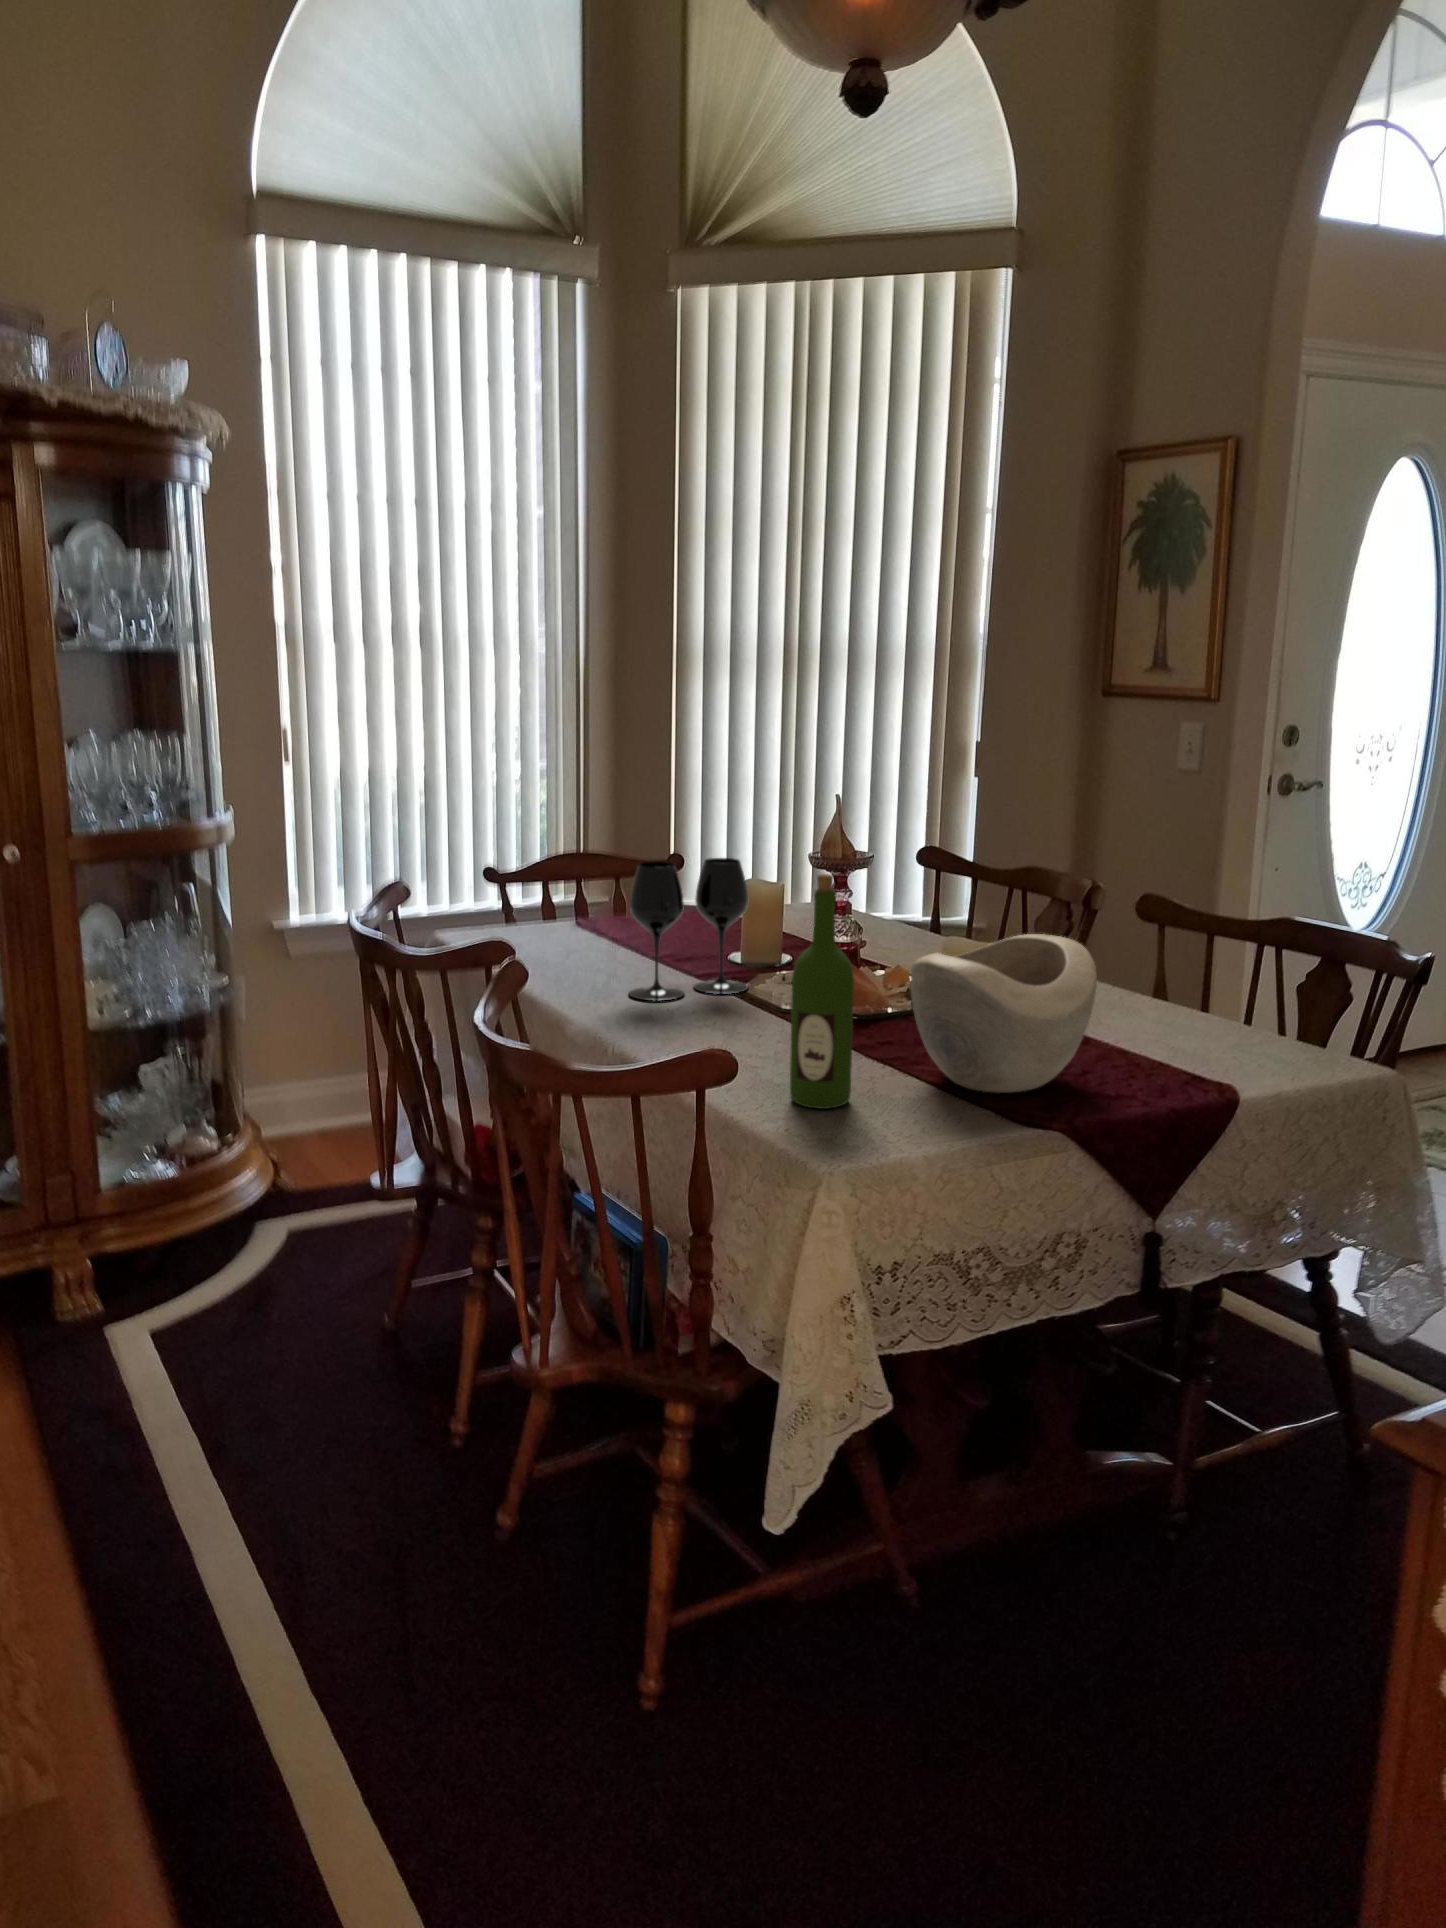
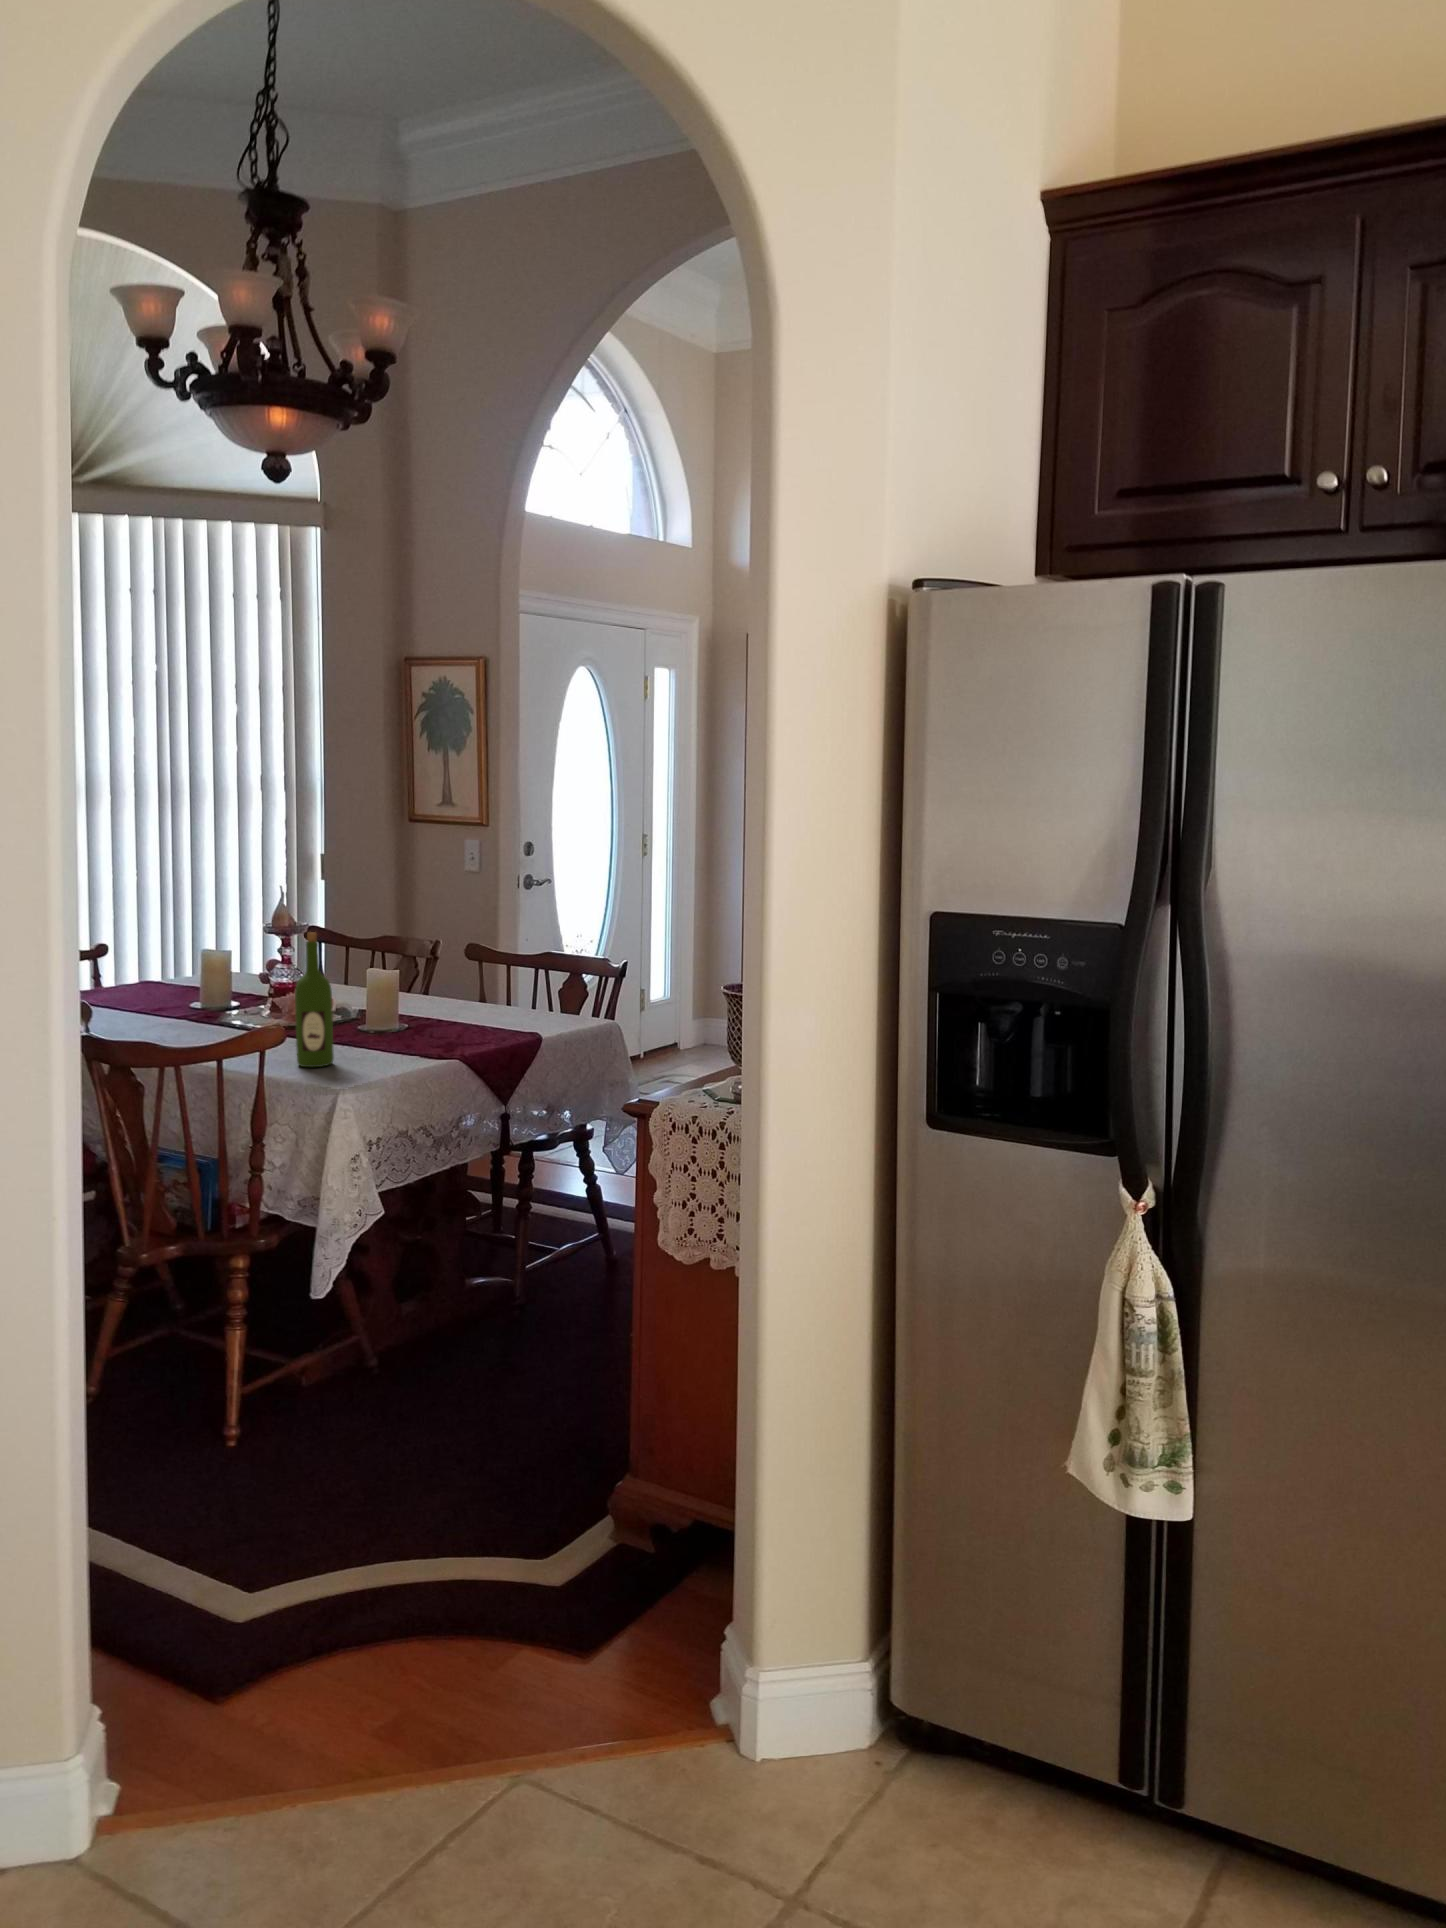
wine glass: present [629,858,748,1001] -> none [142,939,226,1035]
decorative bowl: present [911,934,1097,1093] -> none [357,963,462,1051]

